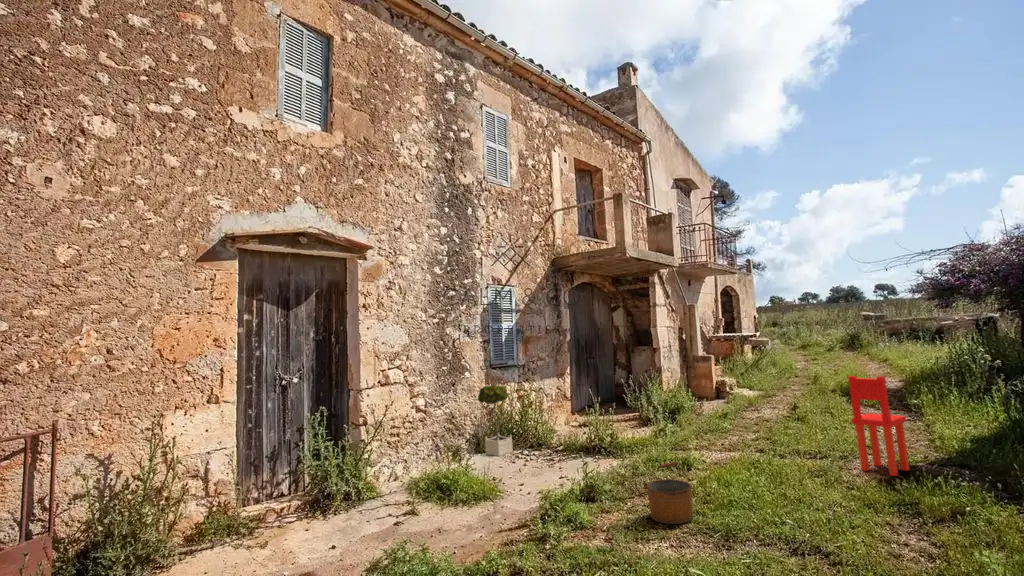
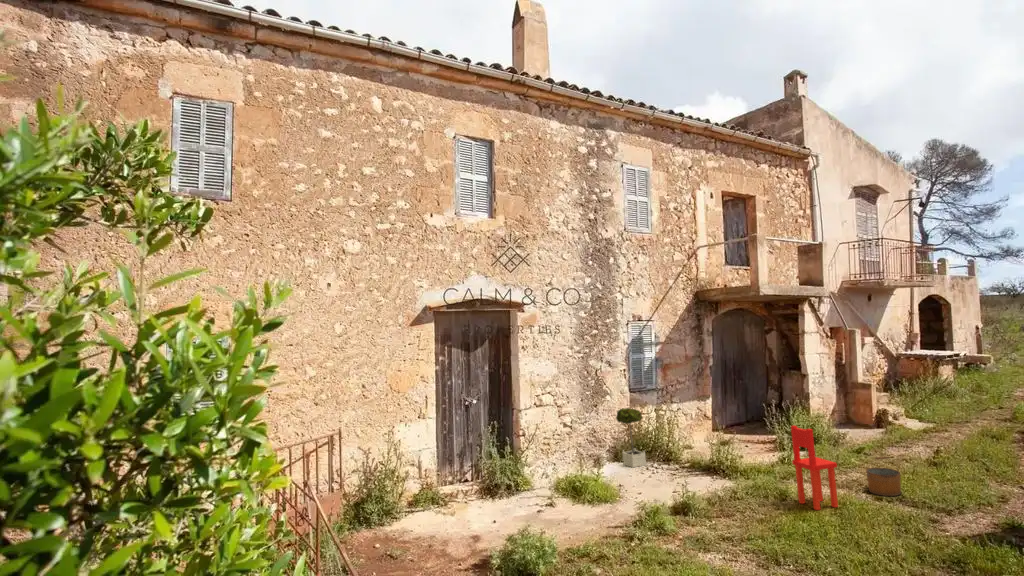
chair: present [848,376,909,476] -> present [791,426,838,510]
bucket: present [647,463,693,524] -> present [866,457,901,496]

